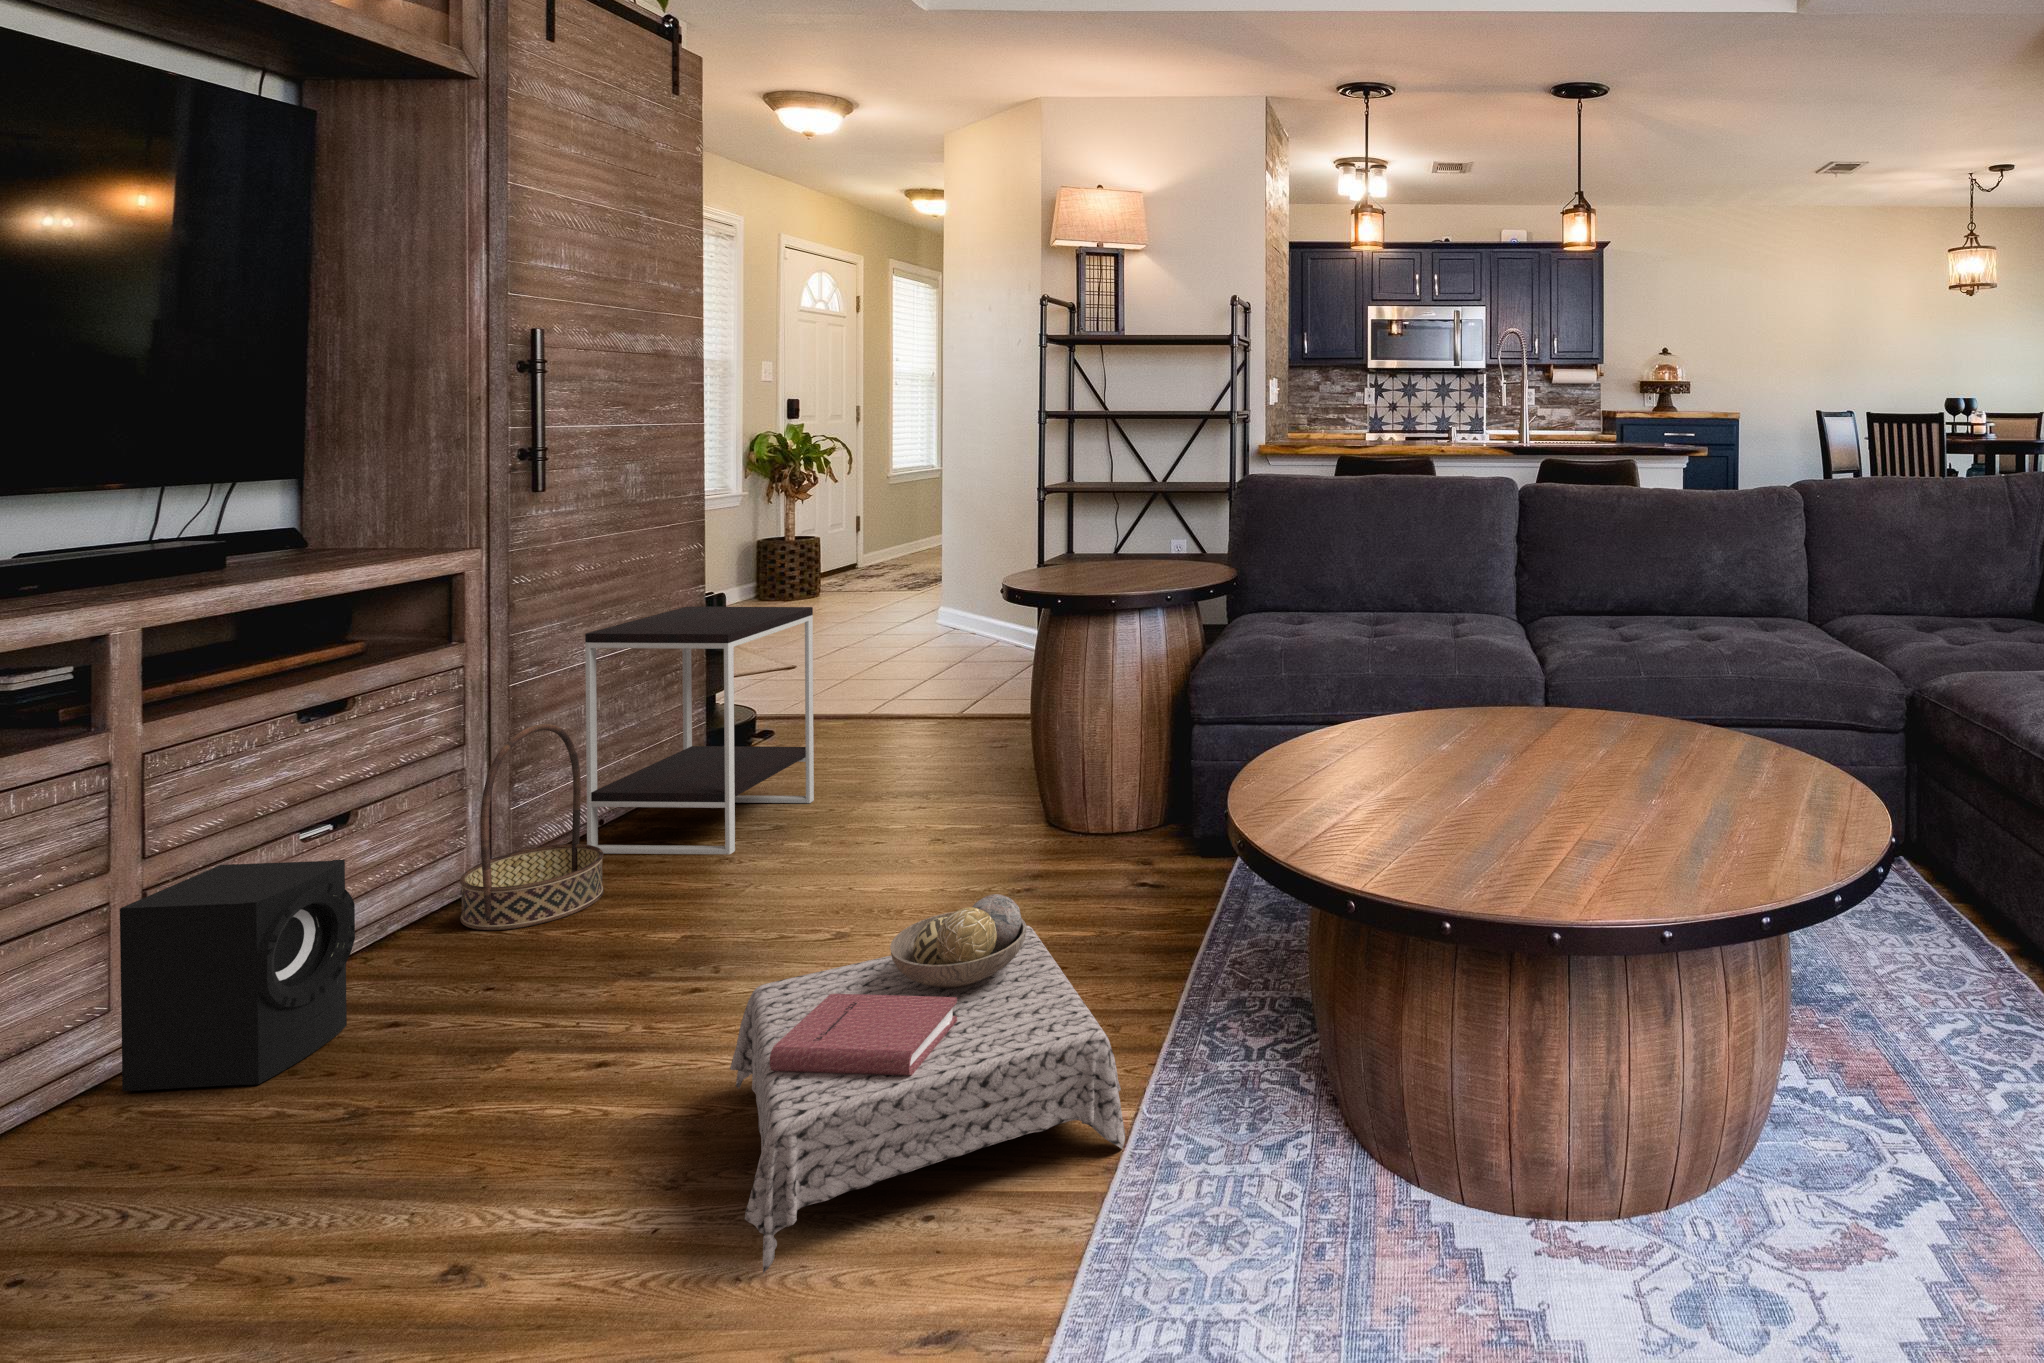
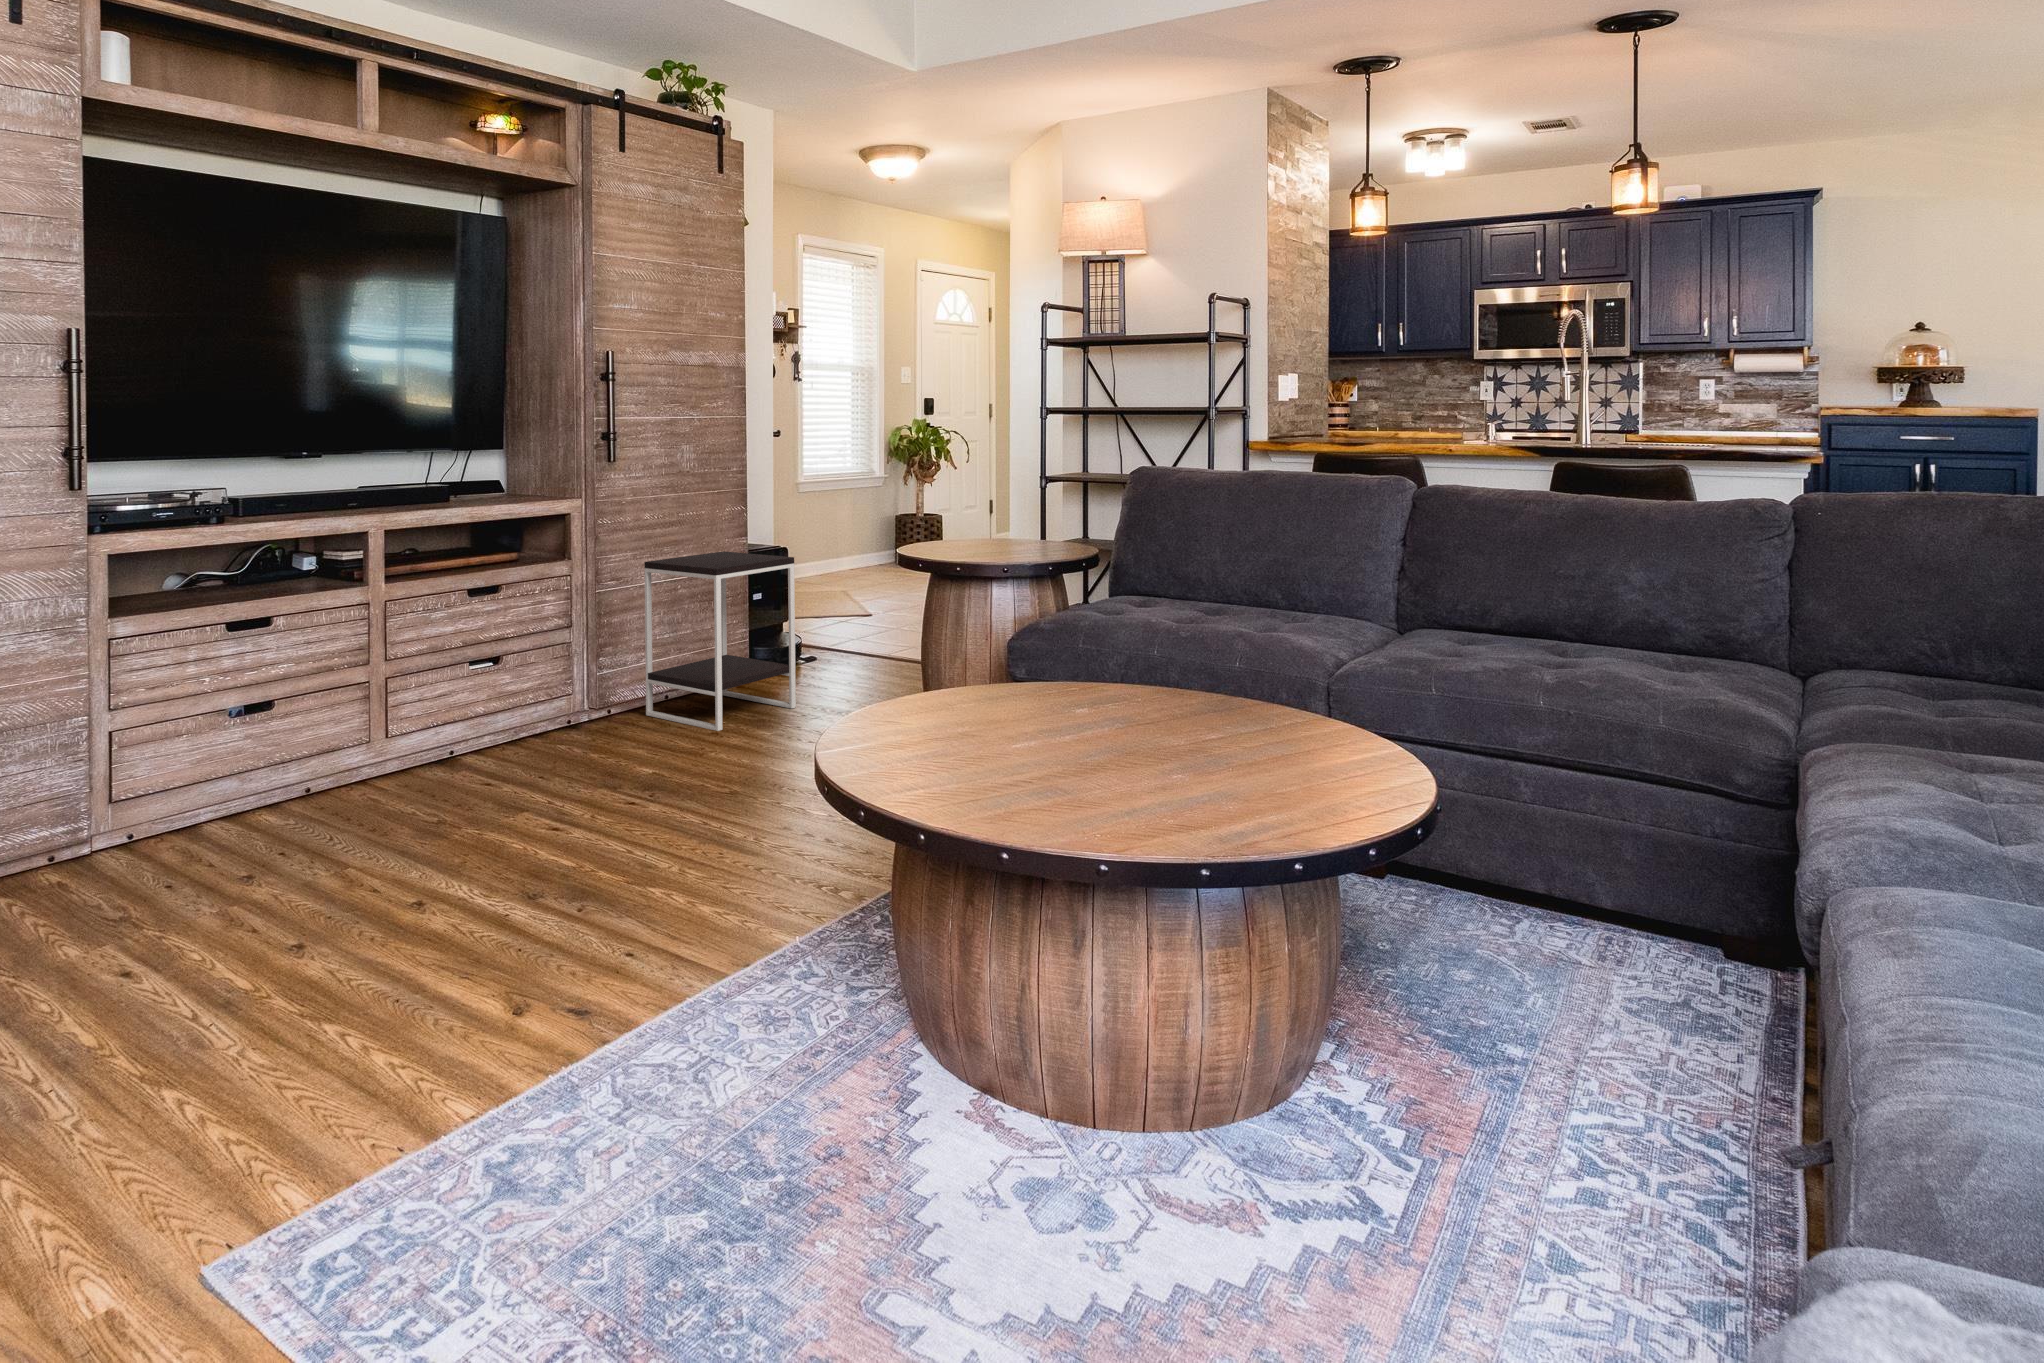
basket: present [460,724,604,930] -> none [557,617,636,749]
speaker: present [120,860,355,1091] -> none [371,671,473,796]
ottoman: present [730,894,1125,1274] -> none [527,758,801,957]

